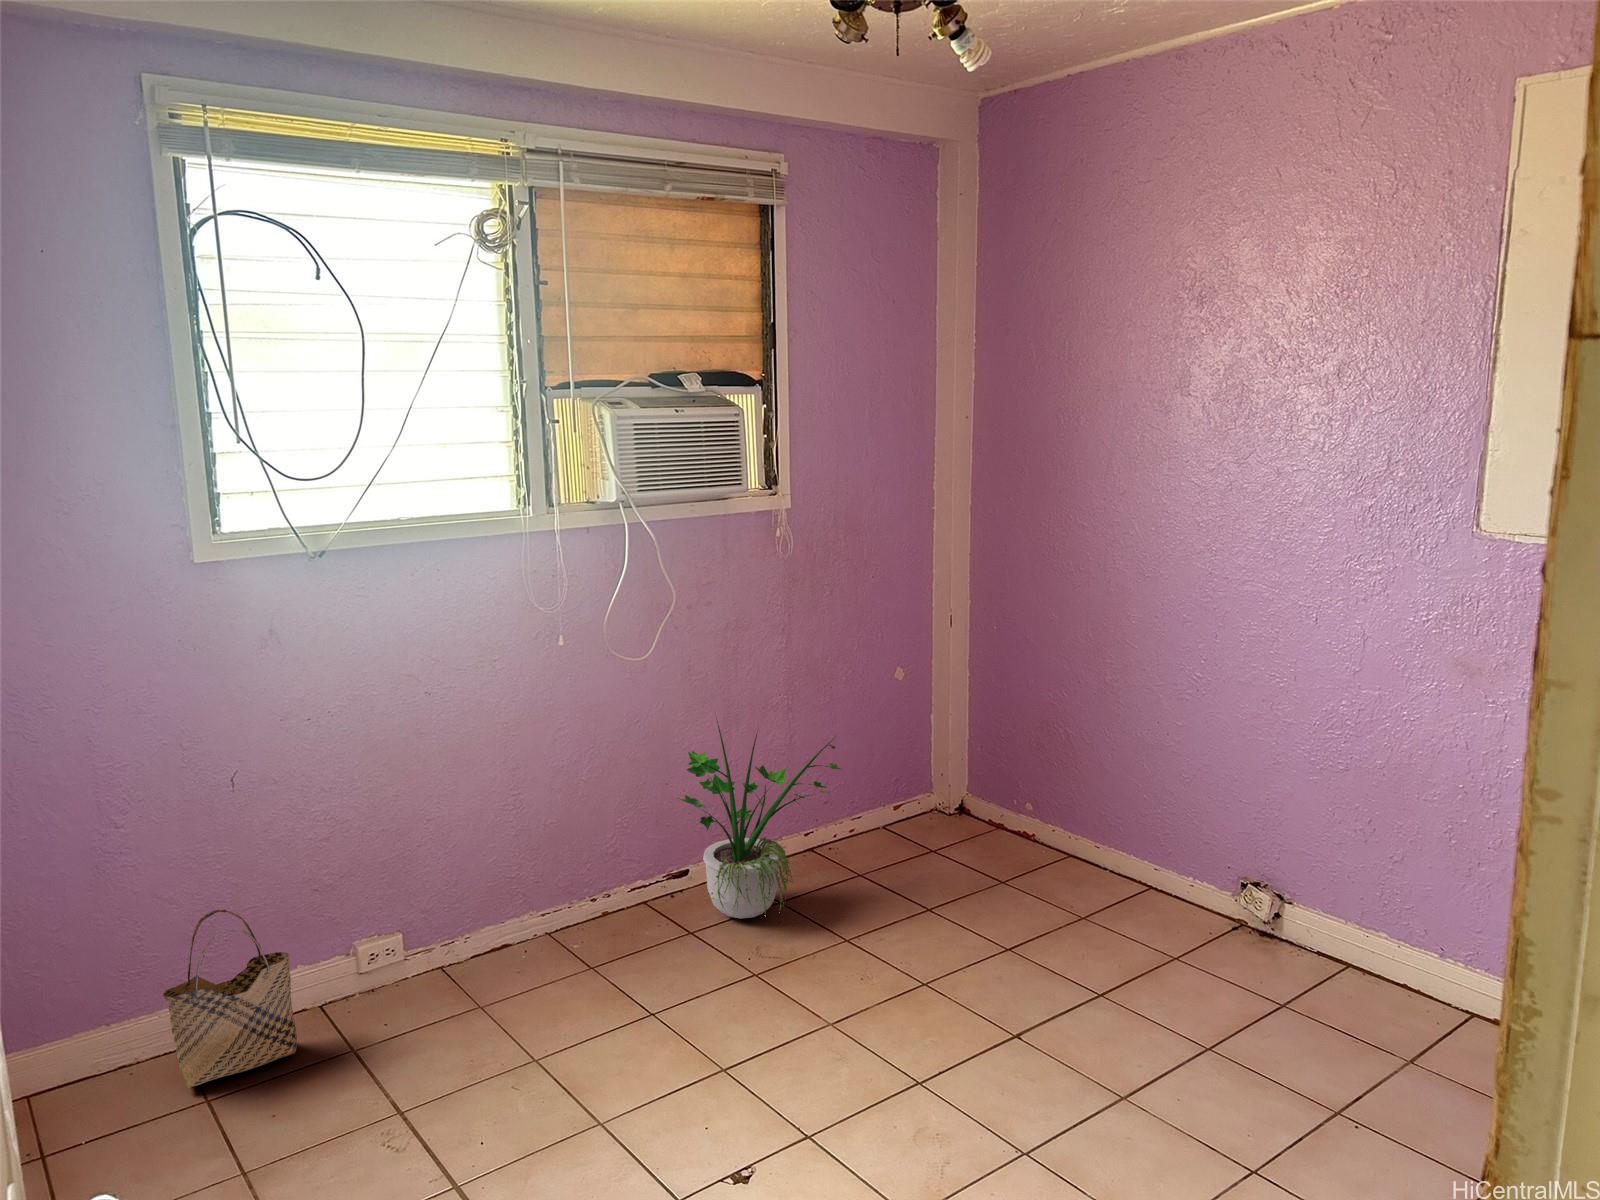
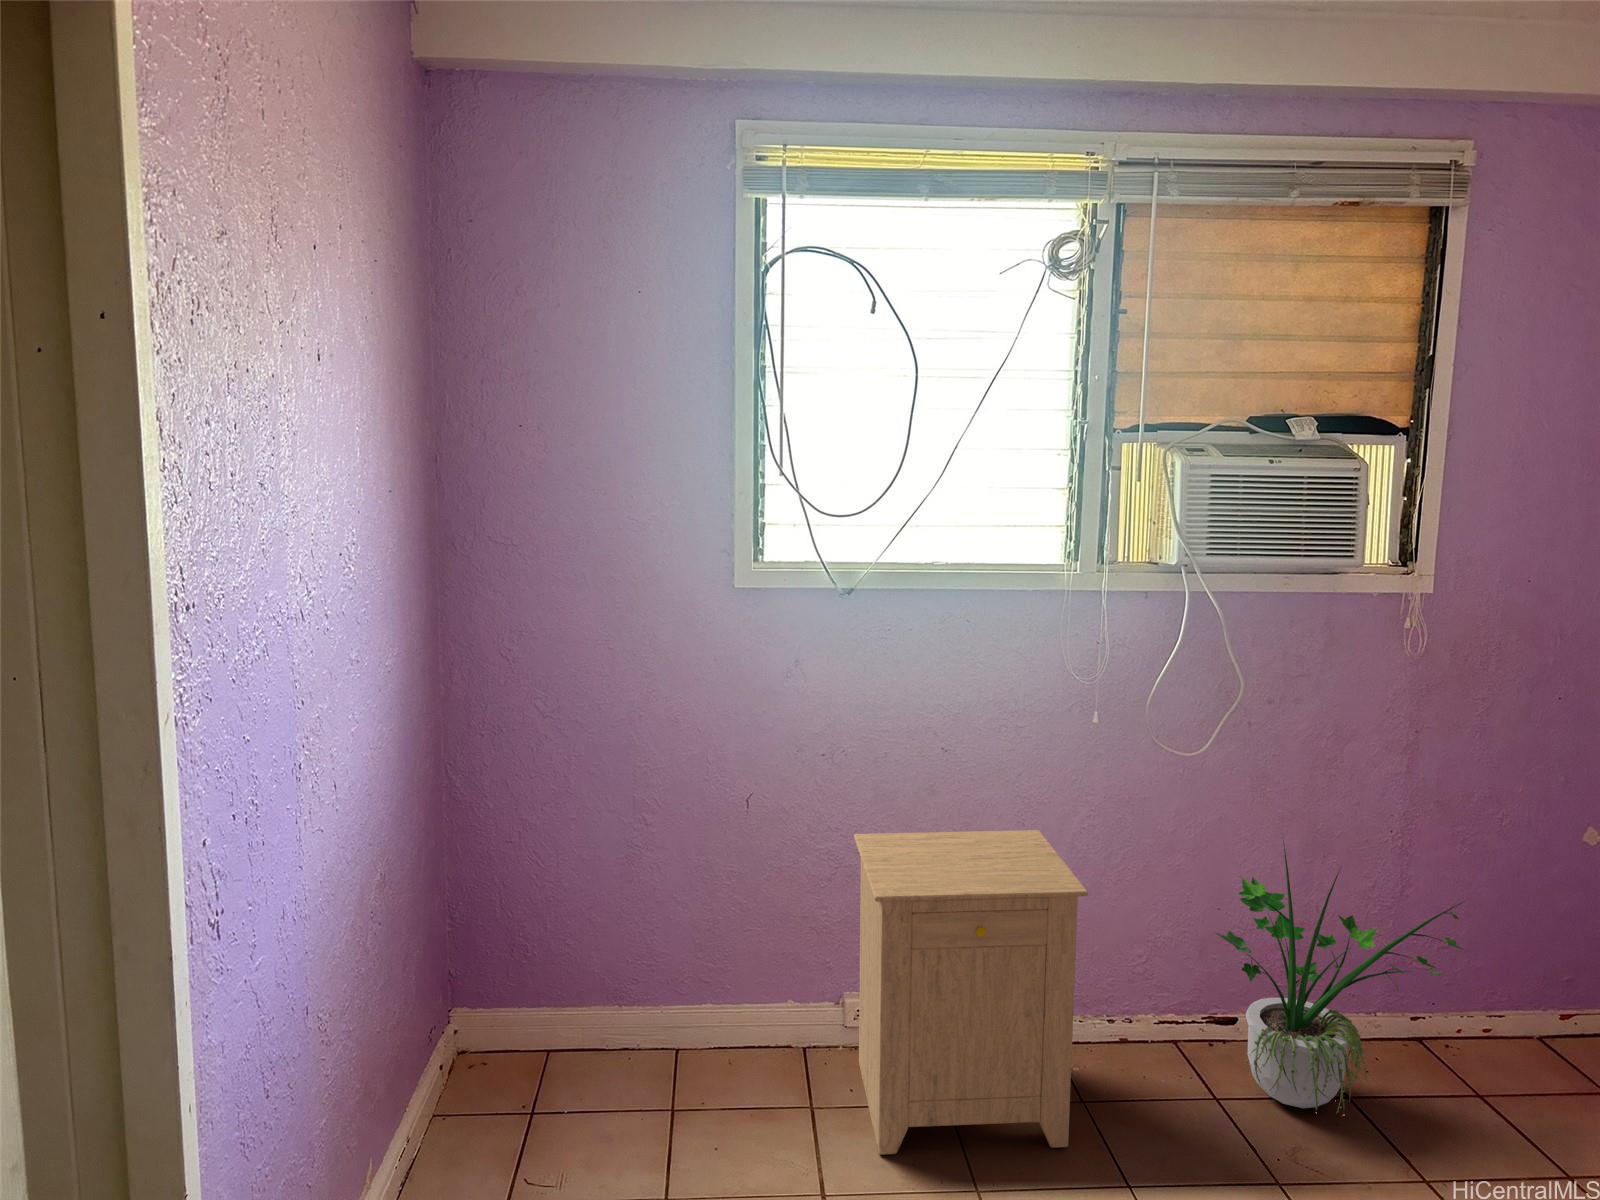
side table: none [353,747,593,1064] -> present [854,830,1088,1155]
woven basket: present [163,910,297,1088] -> none [657,927,772,1092]

